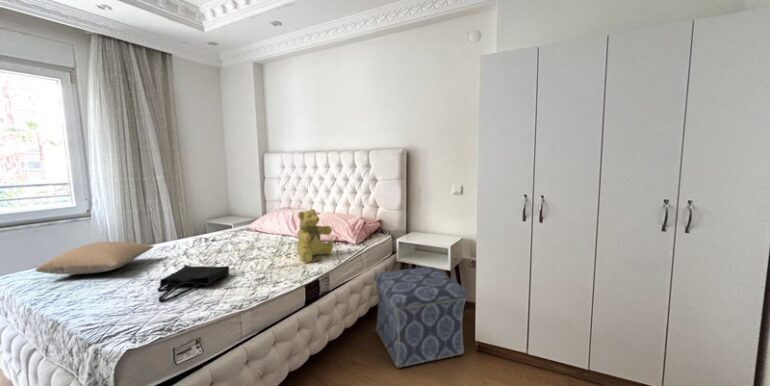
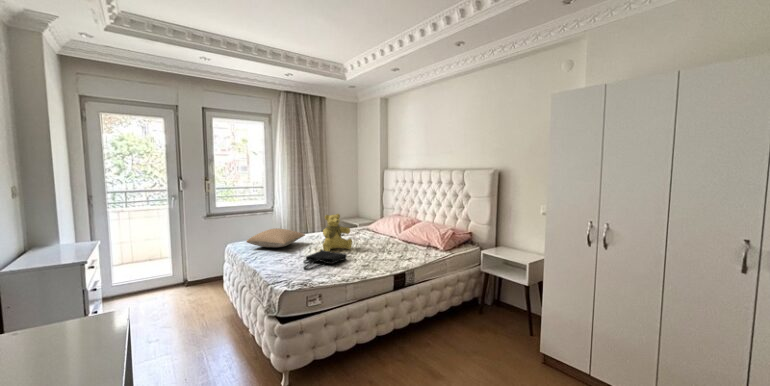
teddy bear: present [297,209,333,263] -> present [323,214,352,251]
ottoman: present [375,267,467,368] -> none [454,276,532,360]

